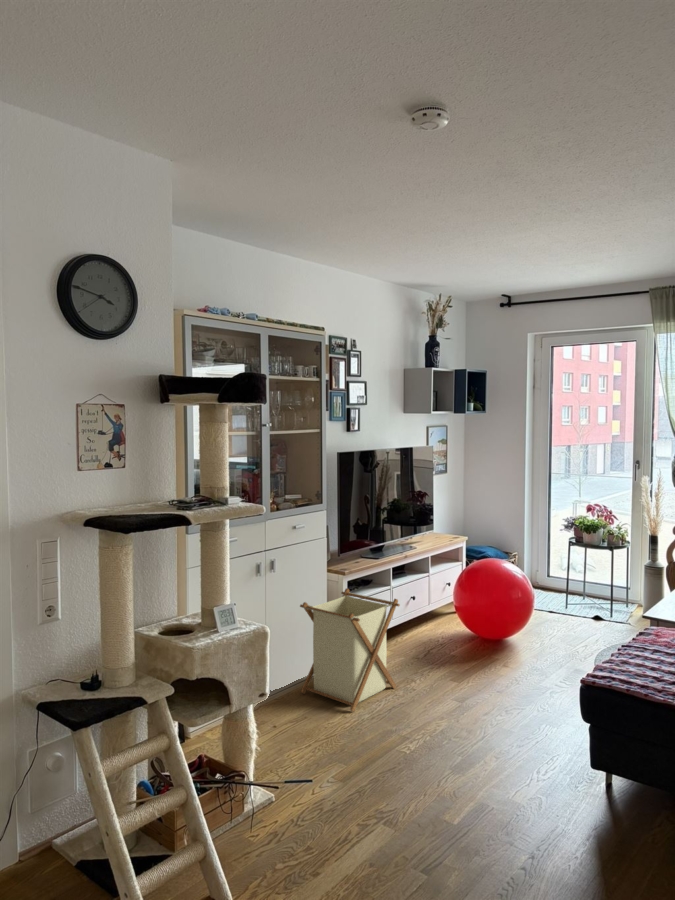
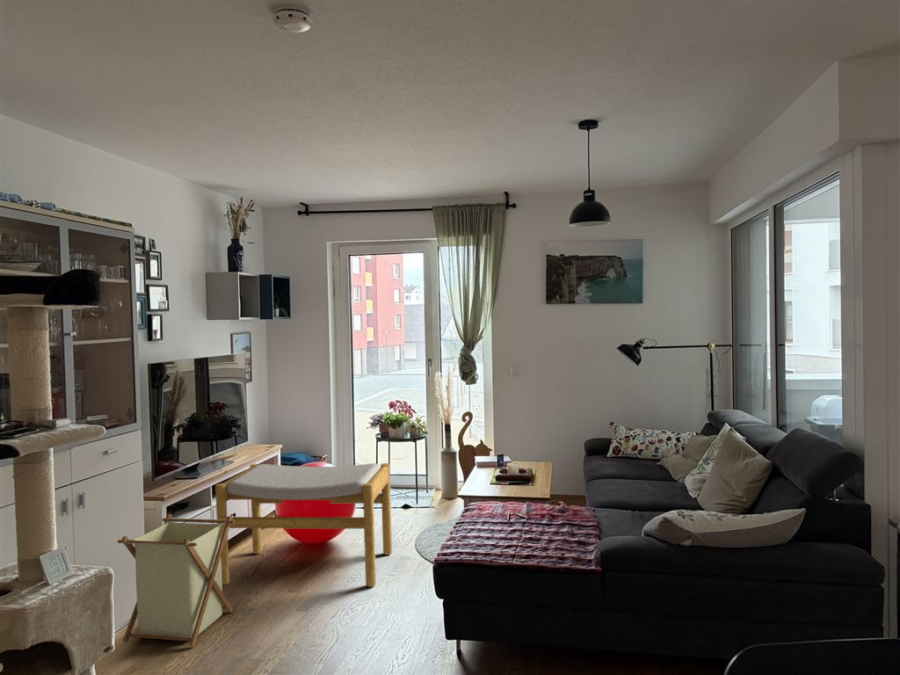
footstool: none [391,553,567,694] -> present [216,463,392,587]

